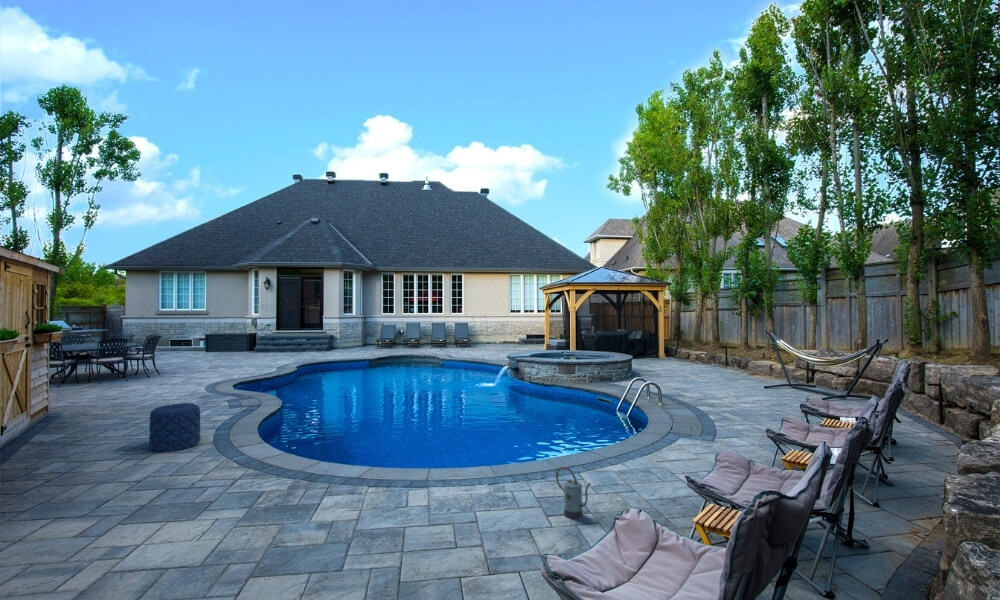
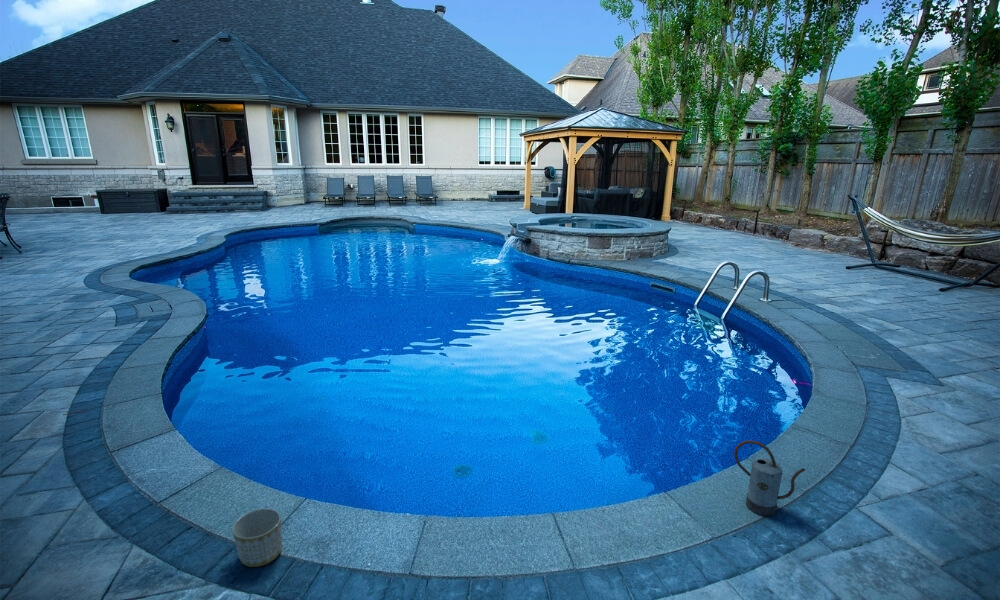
pouf: present [149,403,200,452] -> none [33,317,124,394]
planter: none [242,494,270,525] -> present [232,508,282,567]

